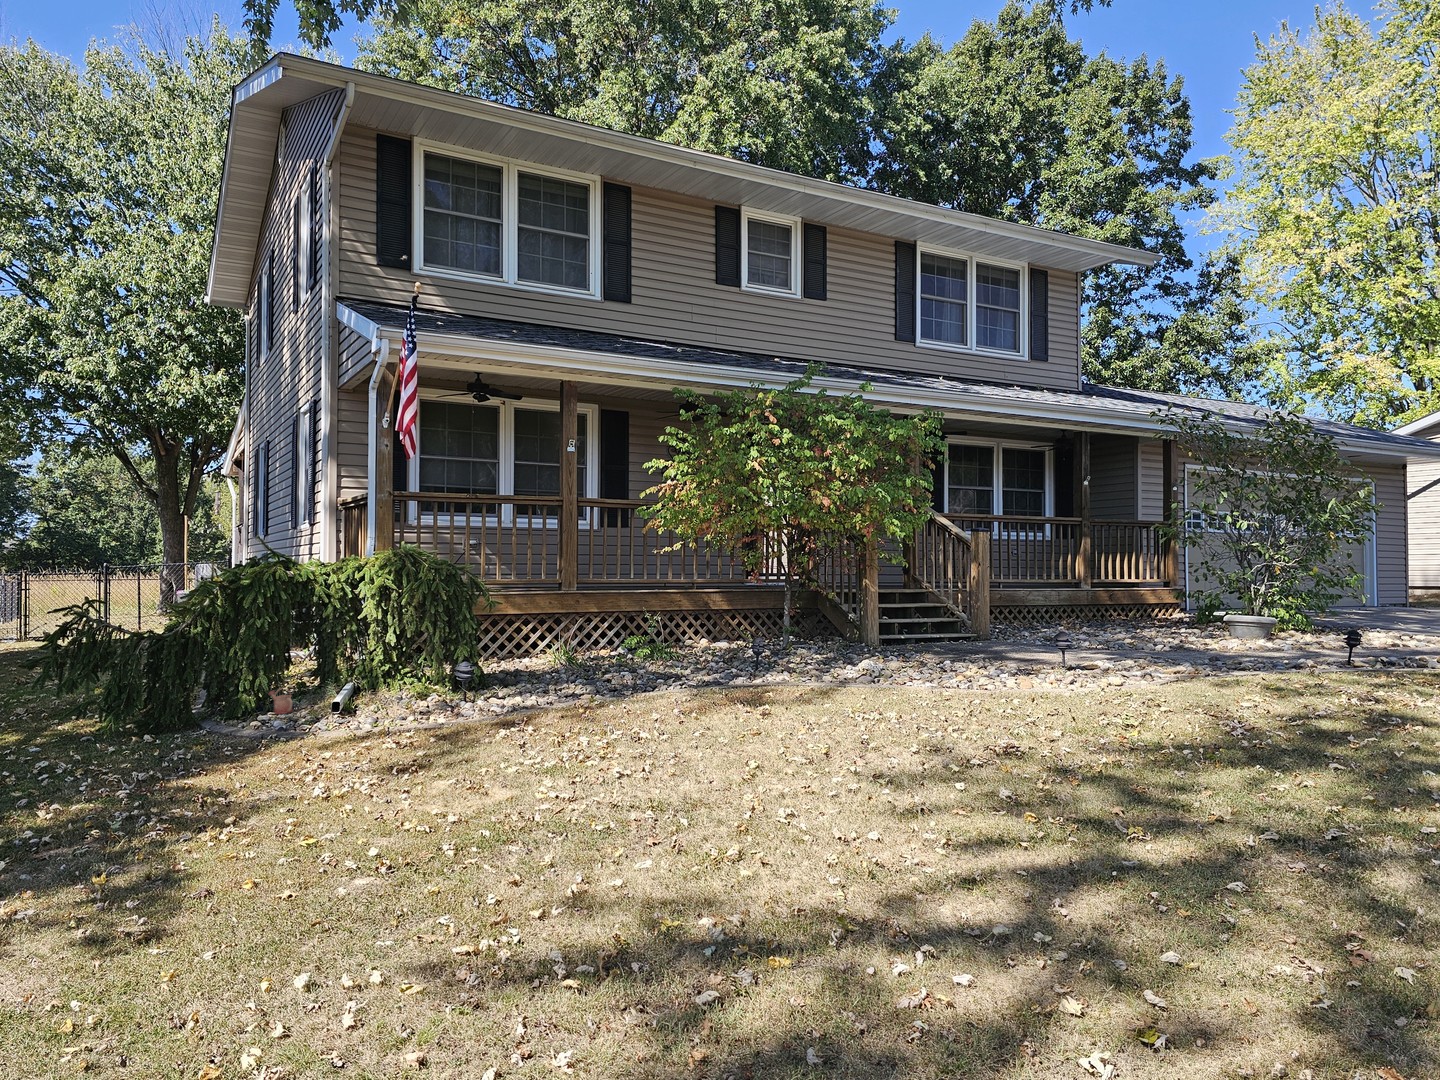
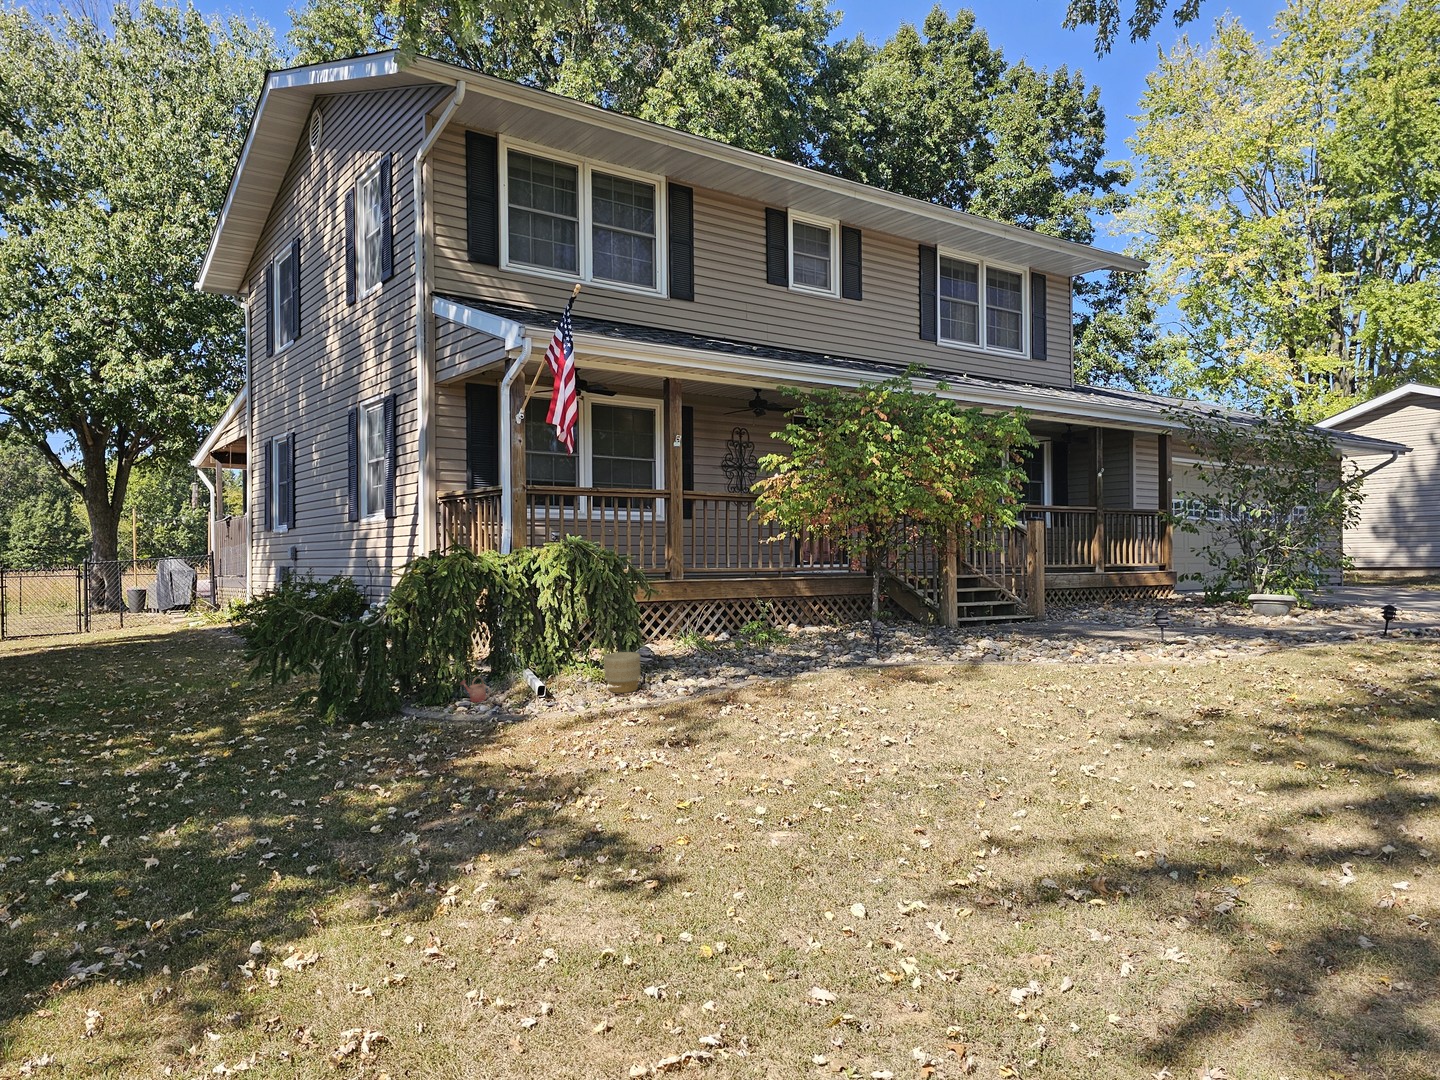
planter: none [411,667,451,710] -> present [604,652,640,693]

